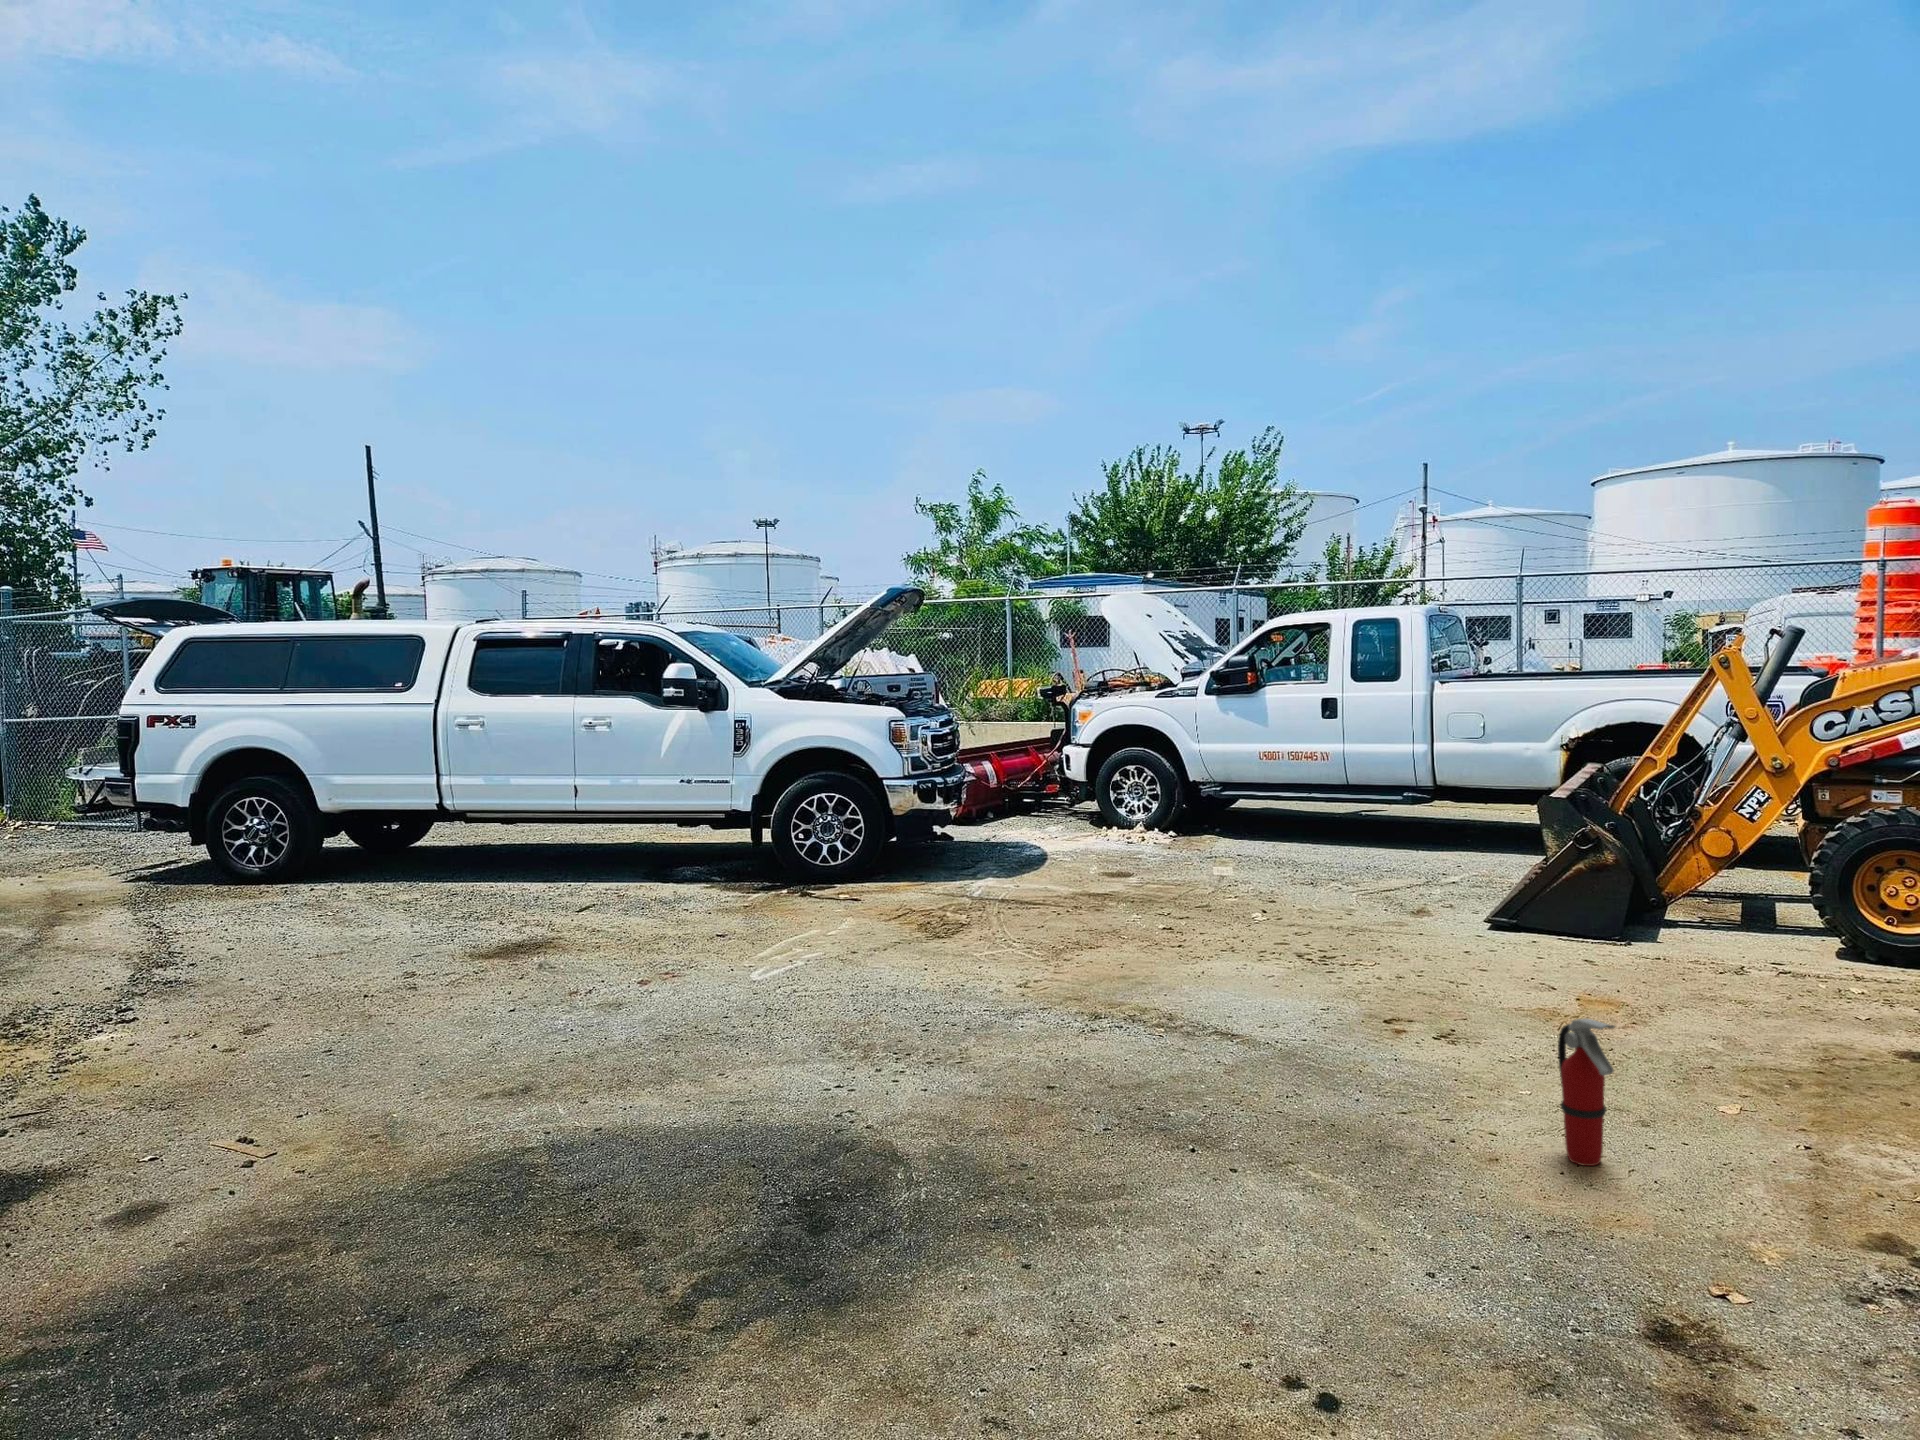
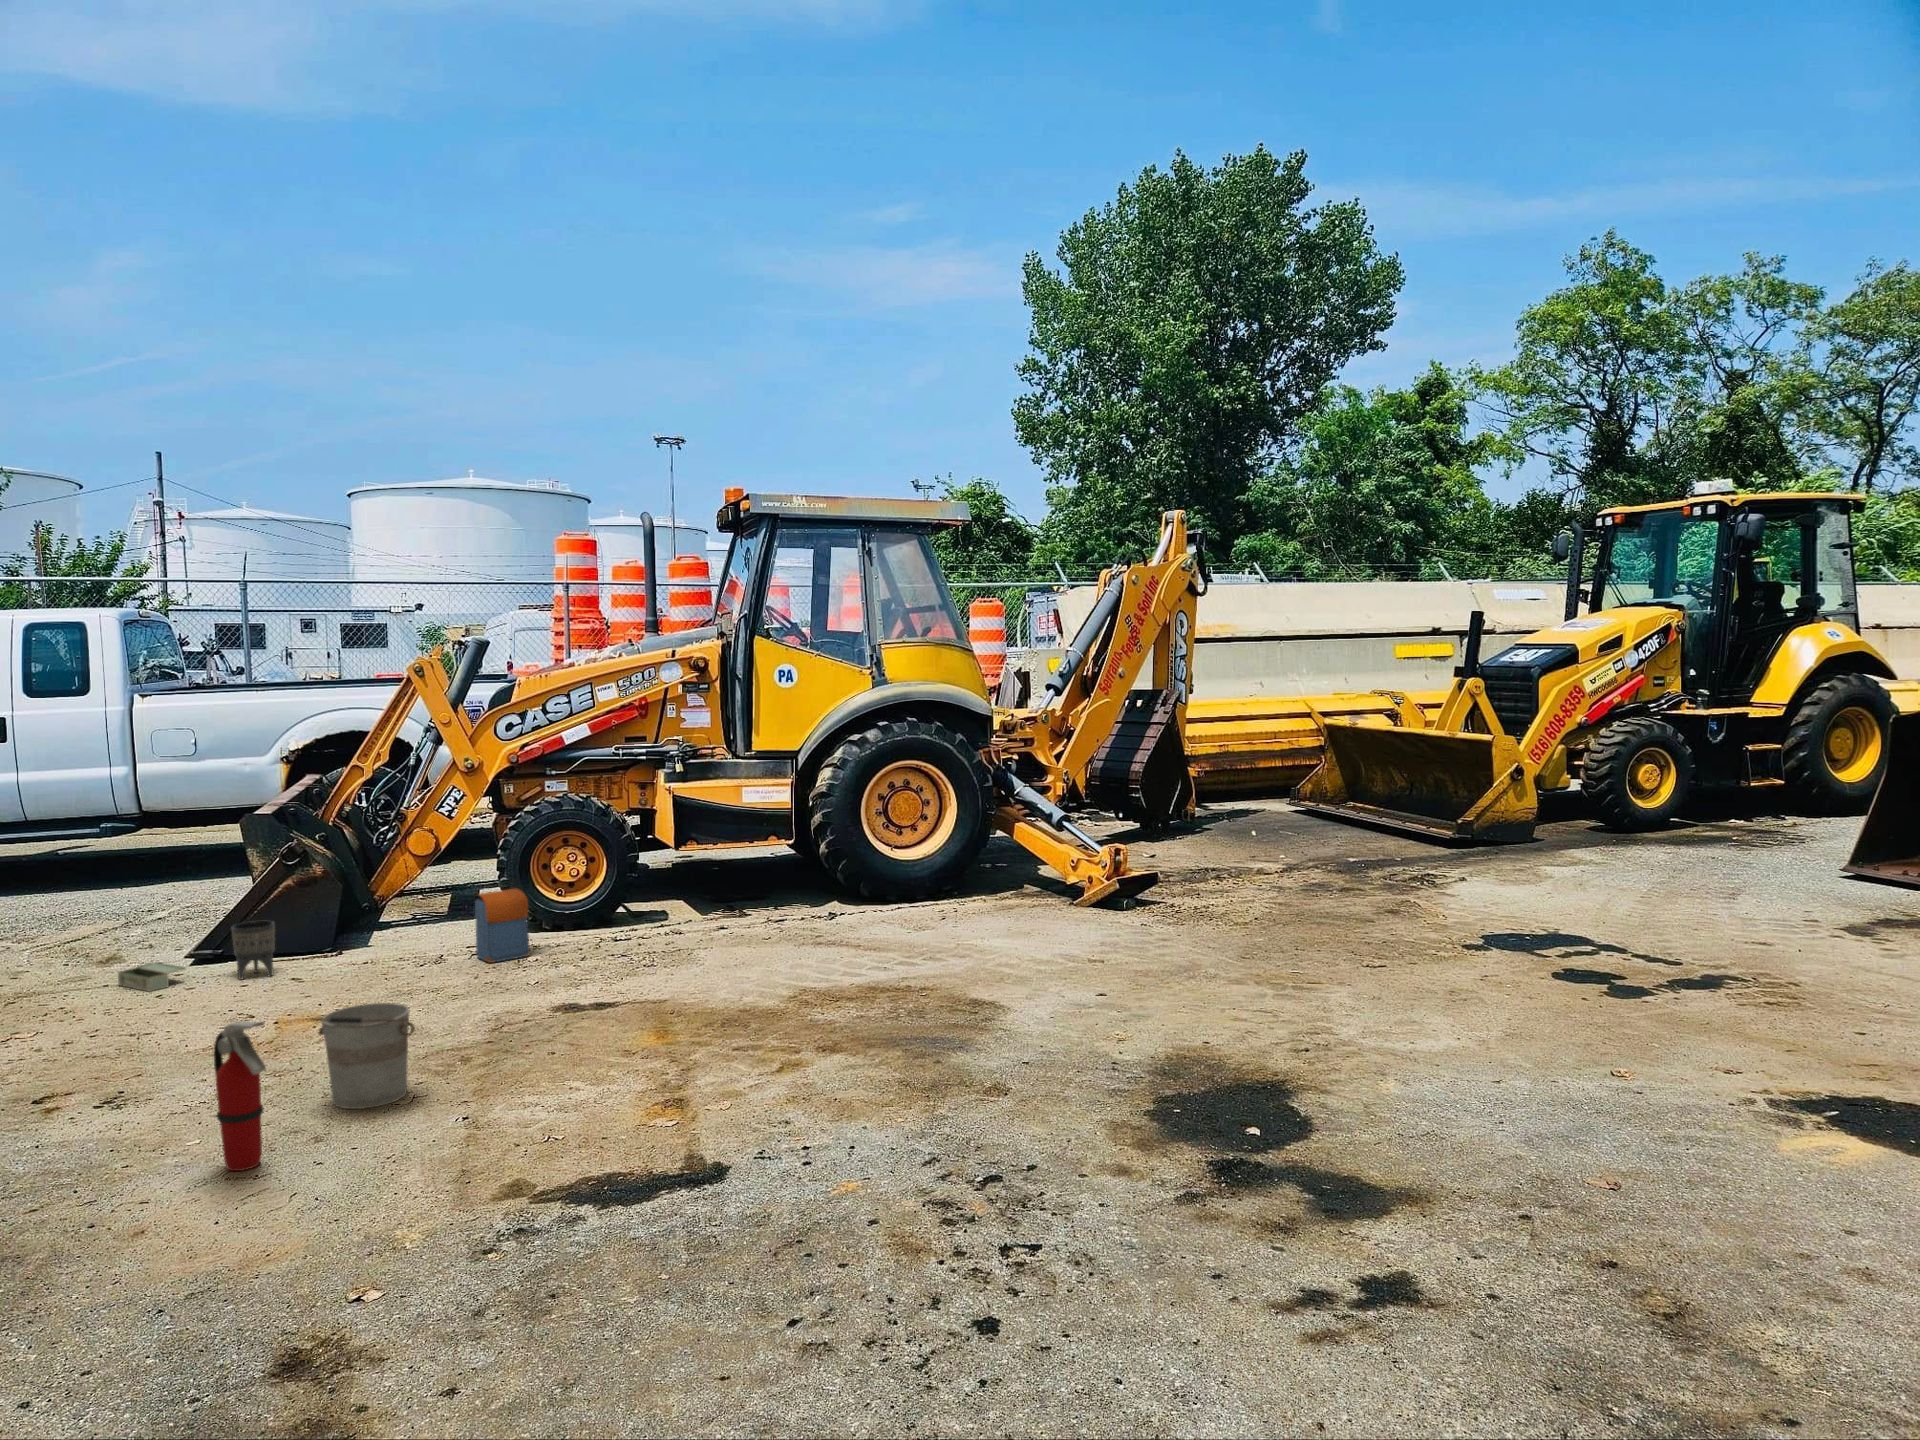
planter: none [1531,903,1572,958] -> present [232,921,275,980]
backpack: none [1789,908,1857,986] -> present [475,888,530,963]
toolbox: none [1431,927,1489,954] -> present [118,962,185,992]
bucket: none [1644,1018,1759,1131] -> present [312,1003,415,1109]

